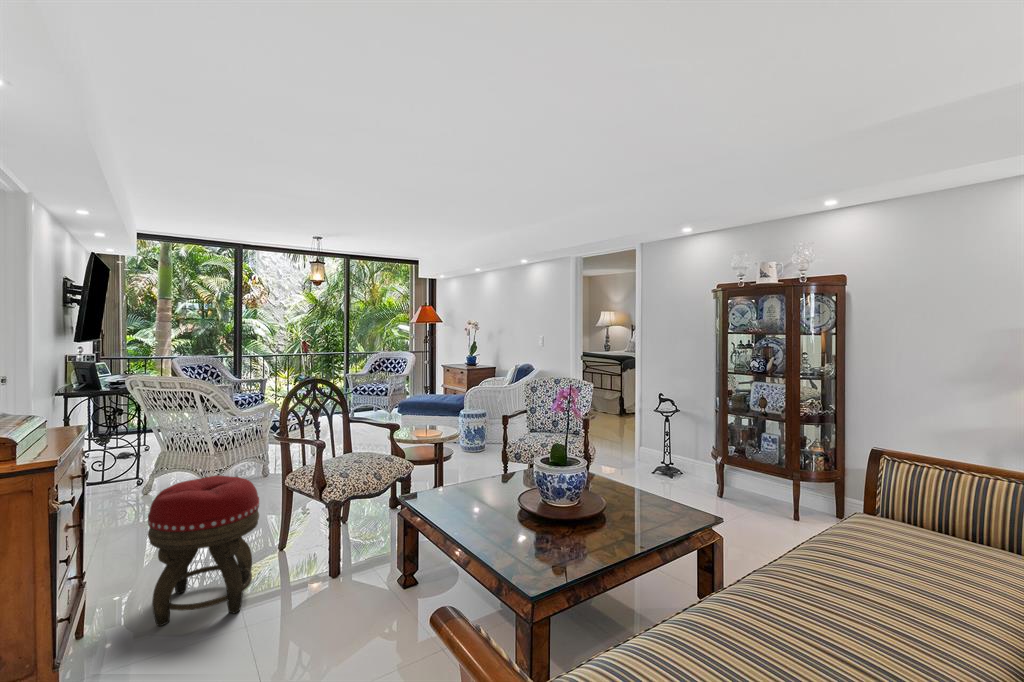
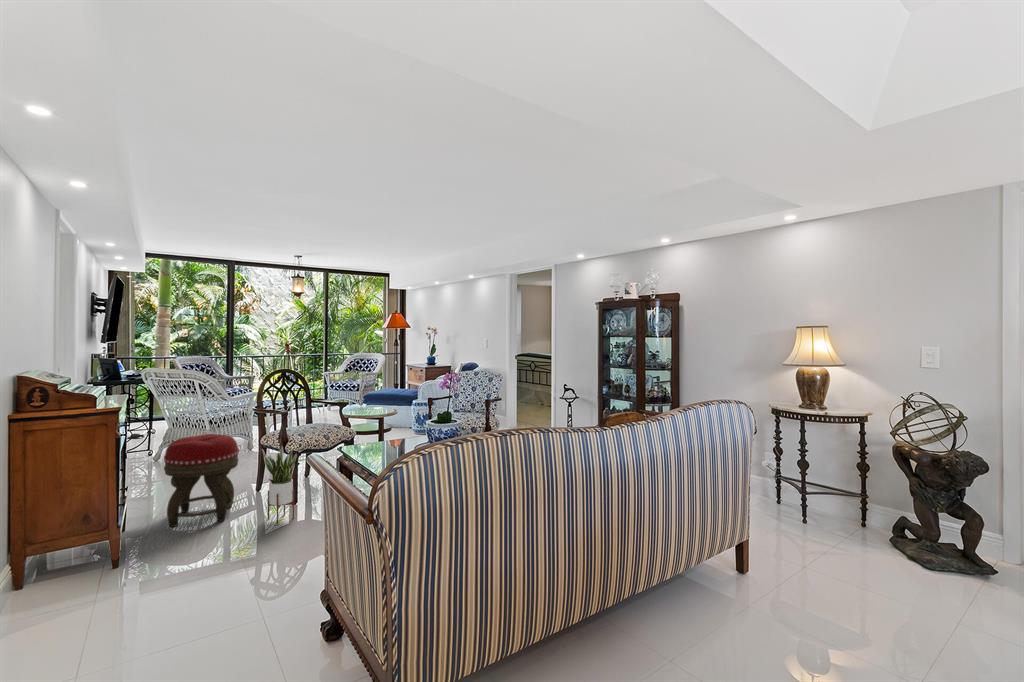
potted plant: none [296,498,347,618] -> present [262,447,297,523]

